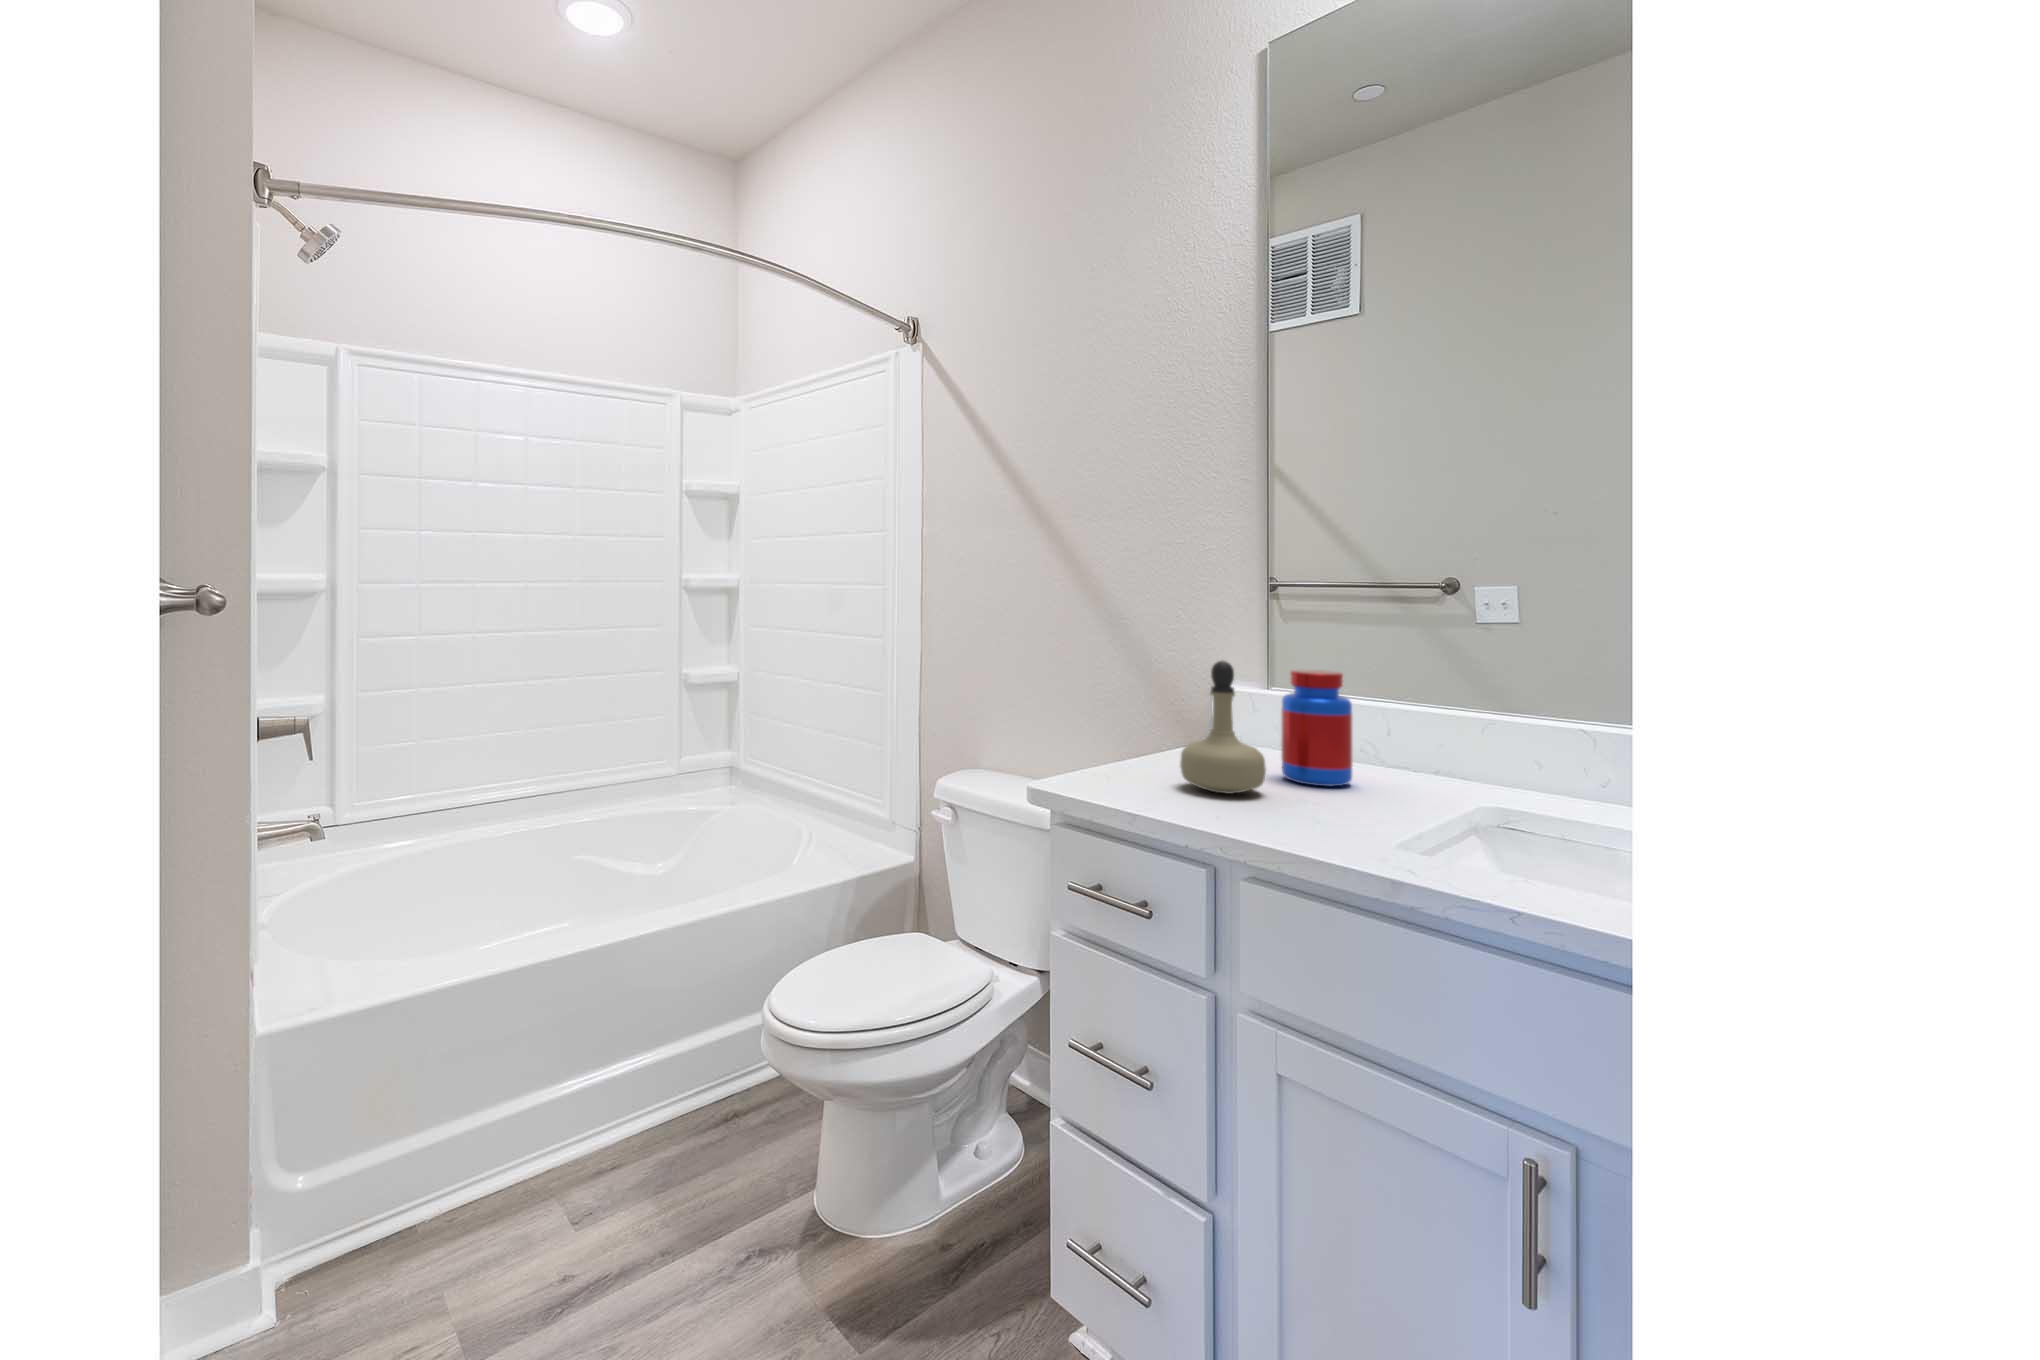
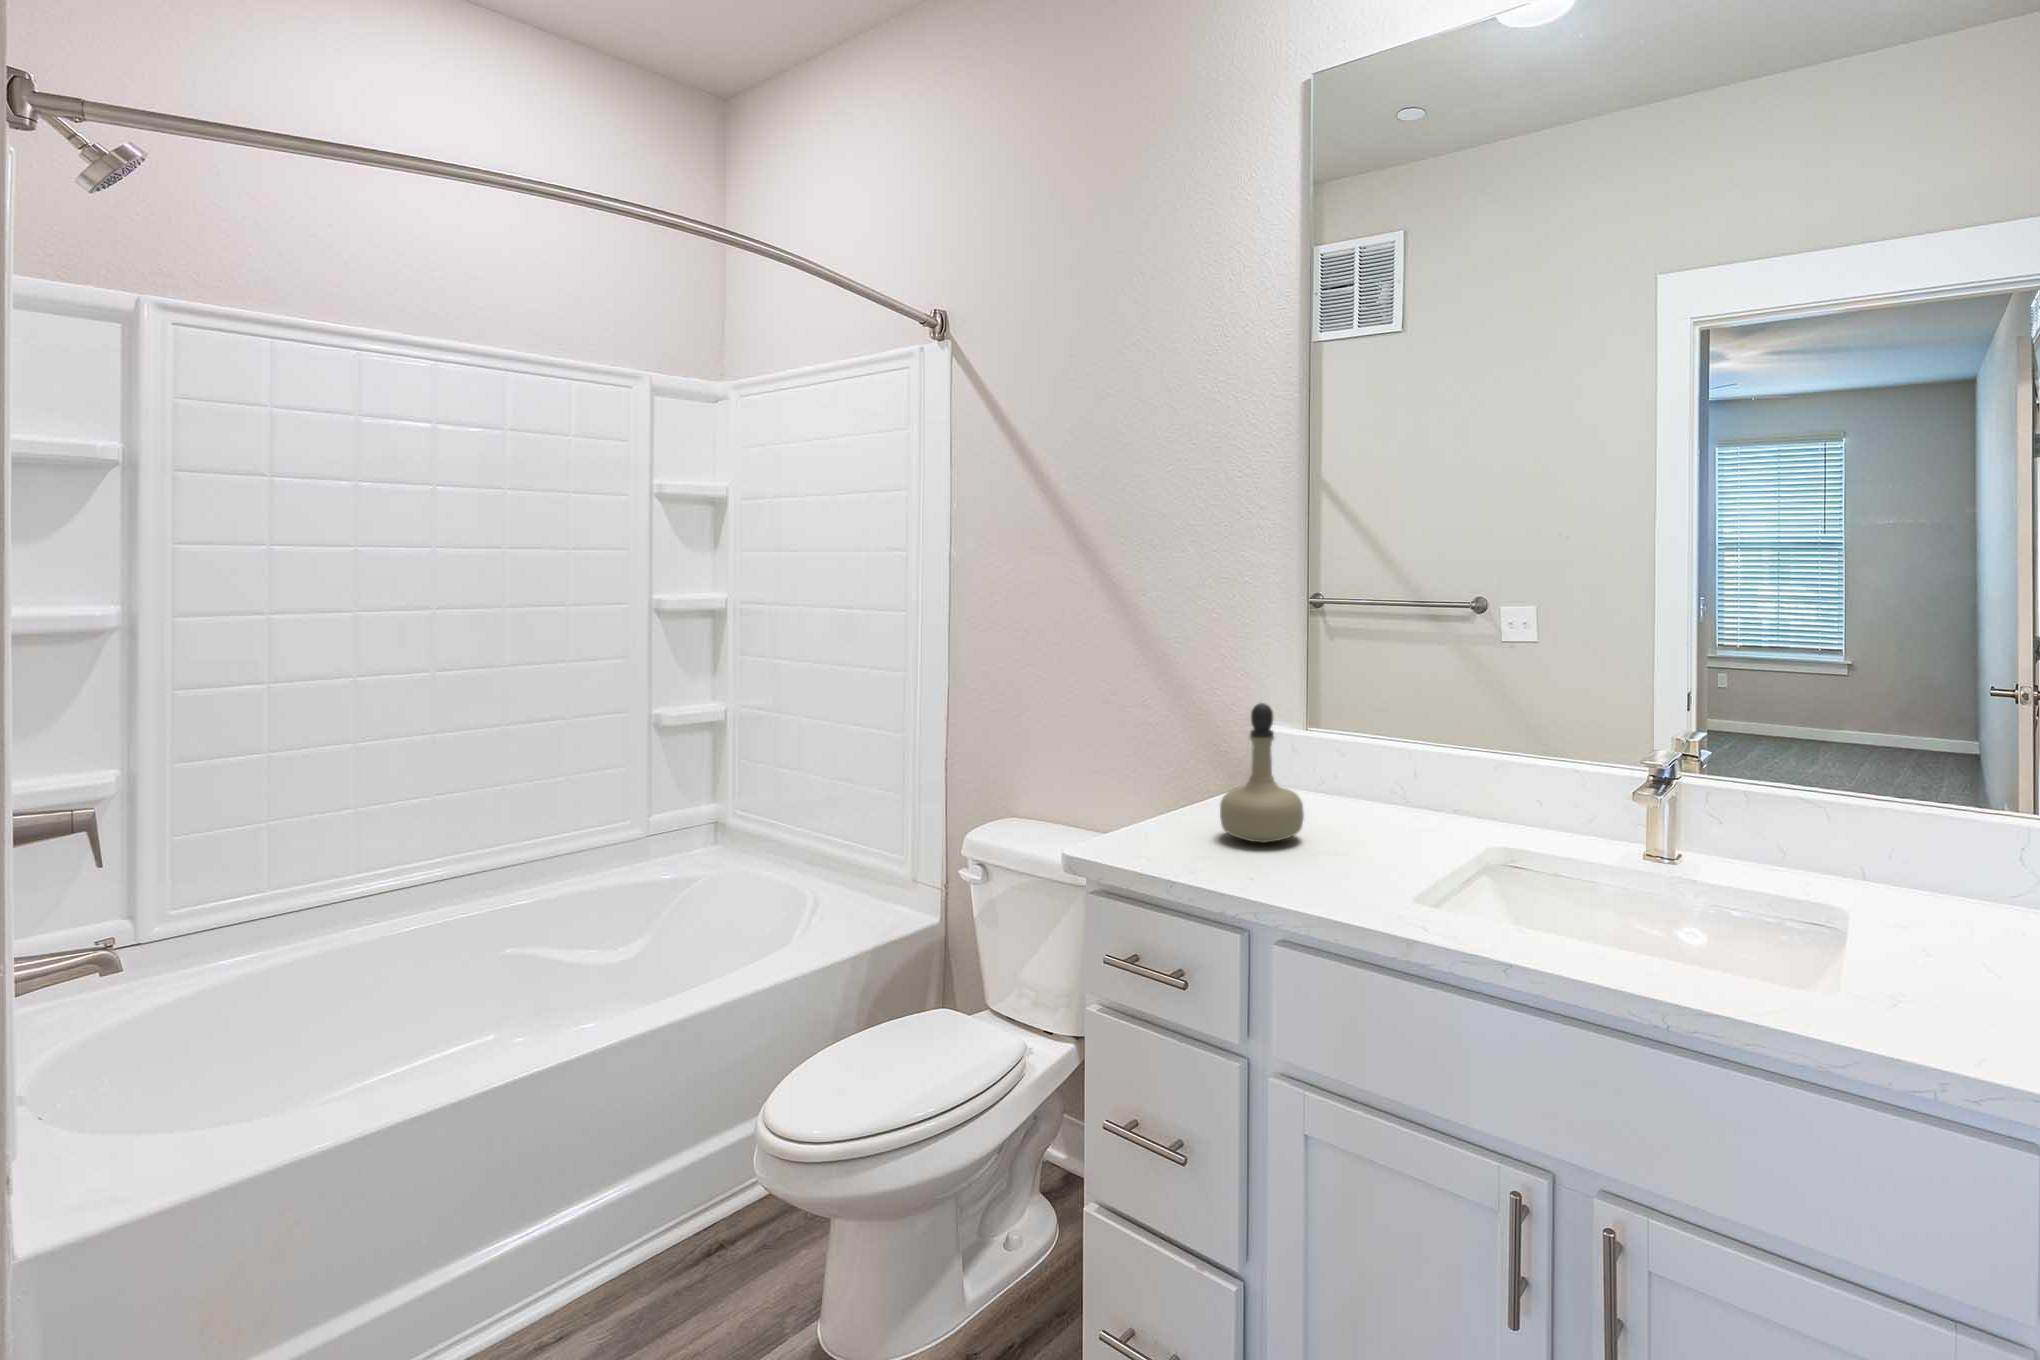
jar: present [1281,670,1353,786] -> none [1323,703,1389,824]

